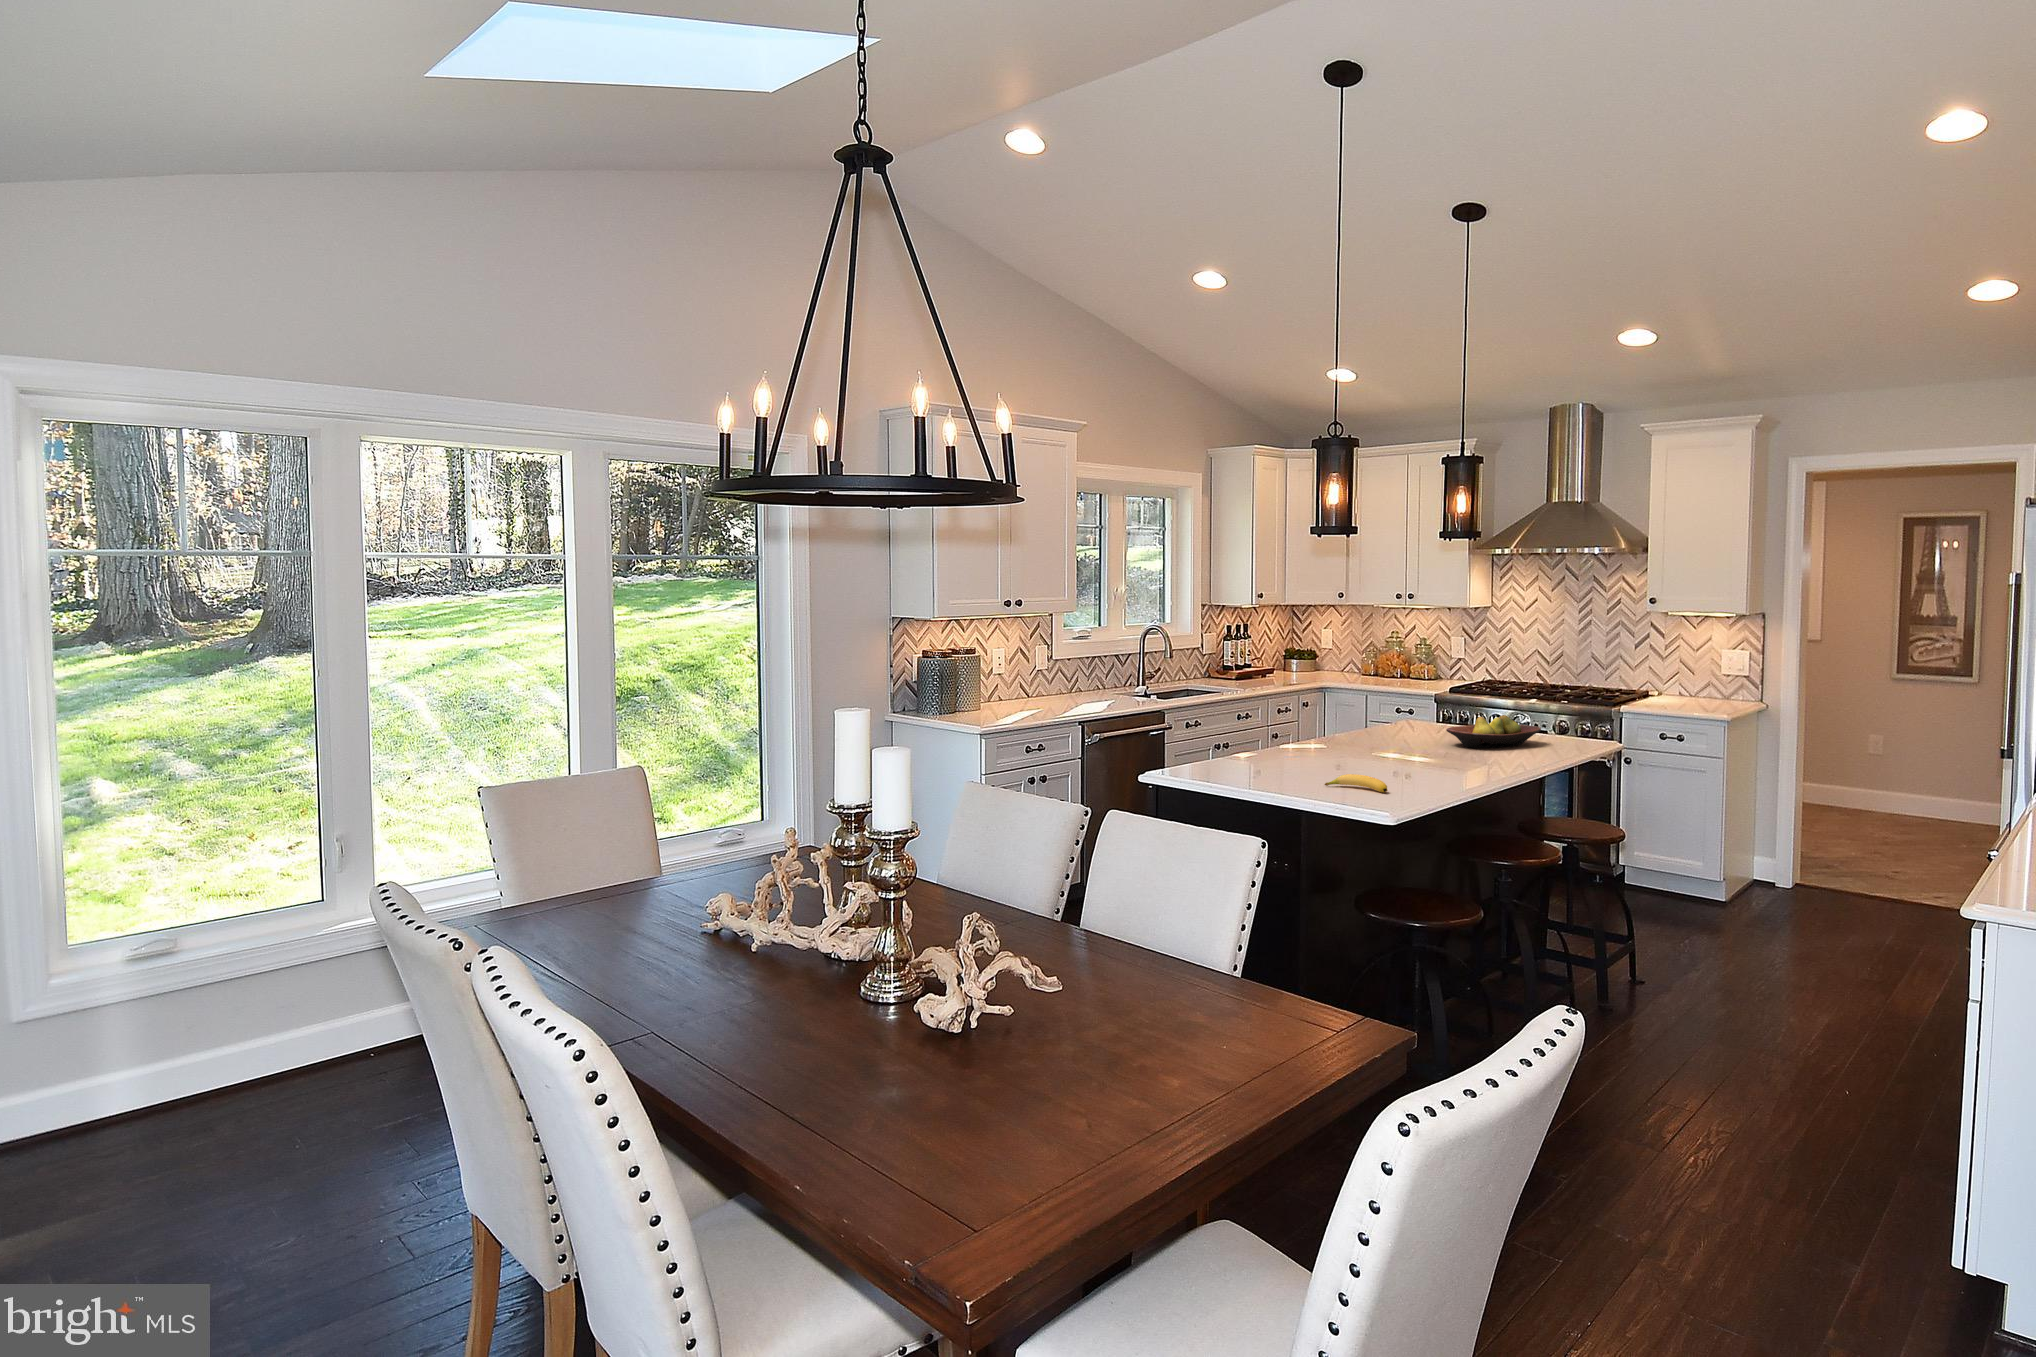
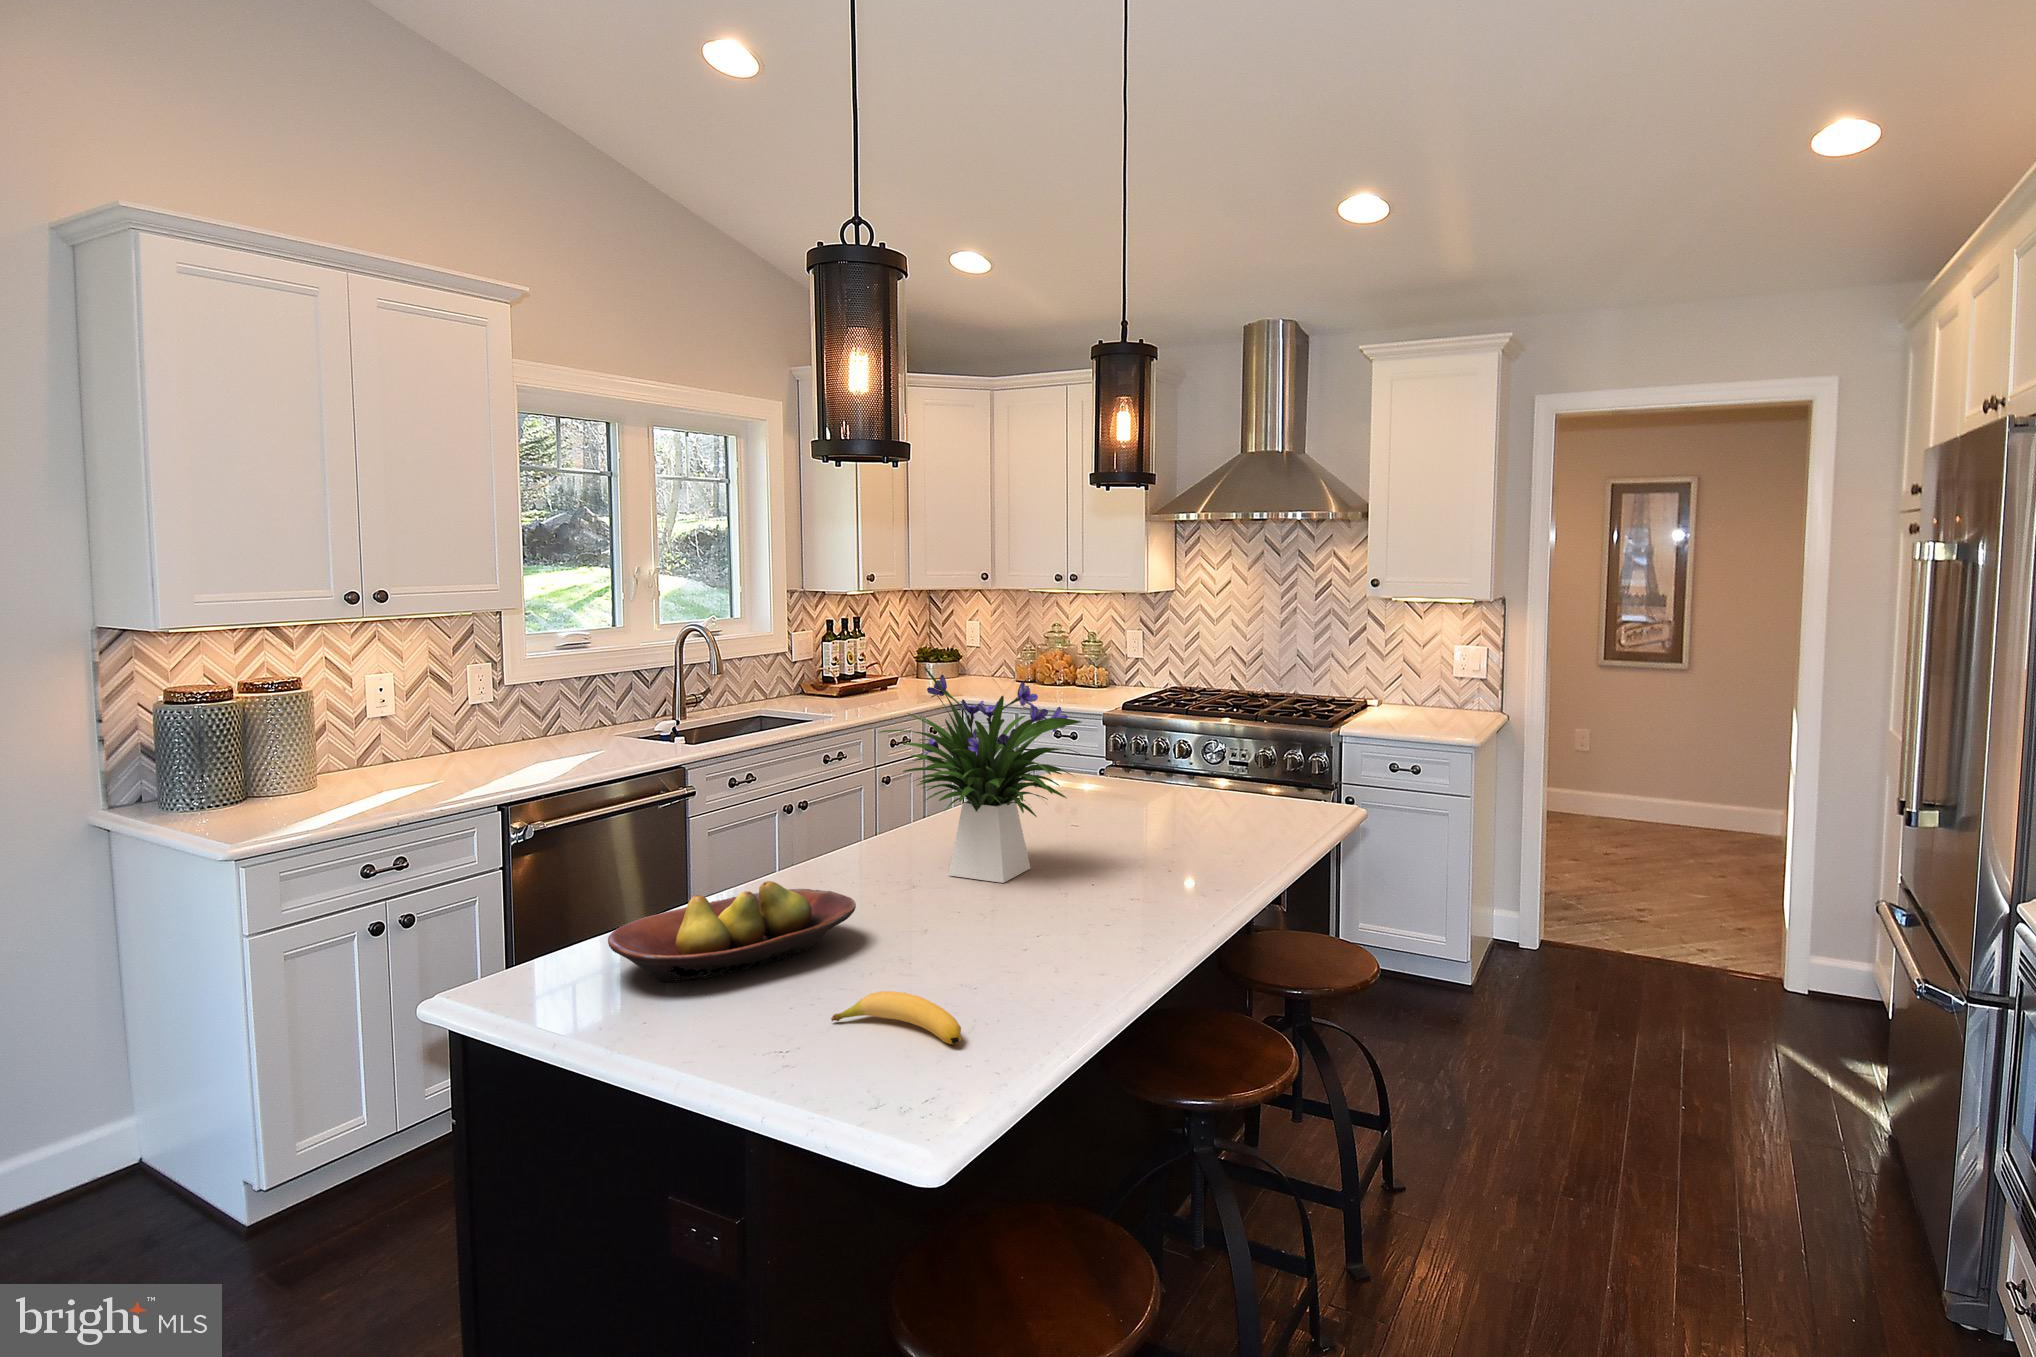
flower arrangement: none [1322,640,1436,757] -> present [878,667,1081,883]
fruit bowl: present [1446,715,1541,748] -> present [608,881,856,982]

